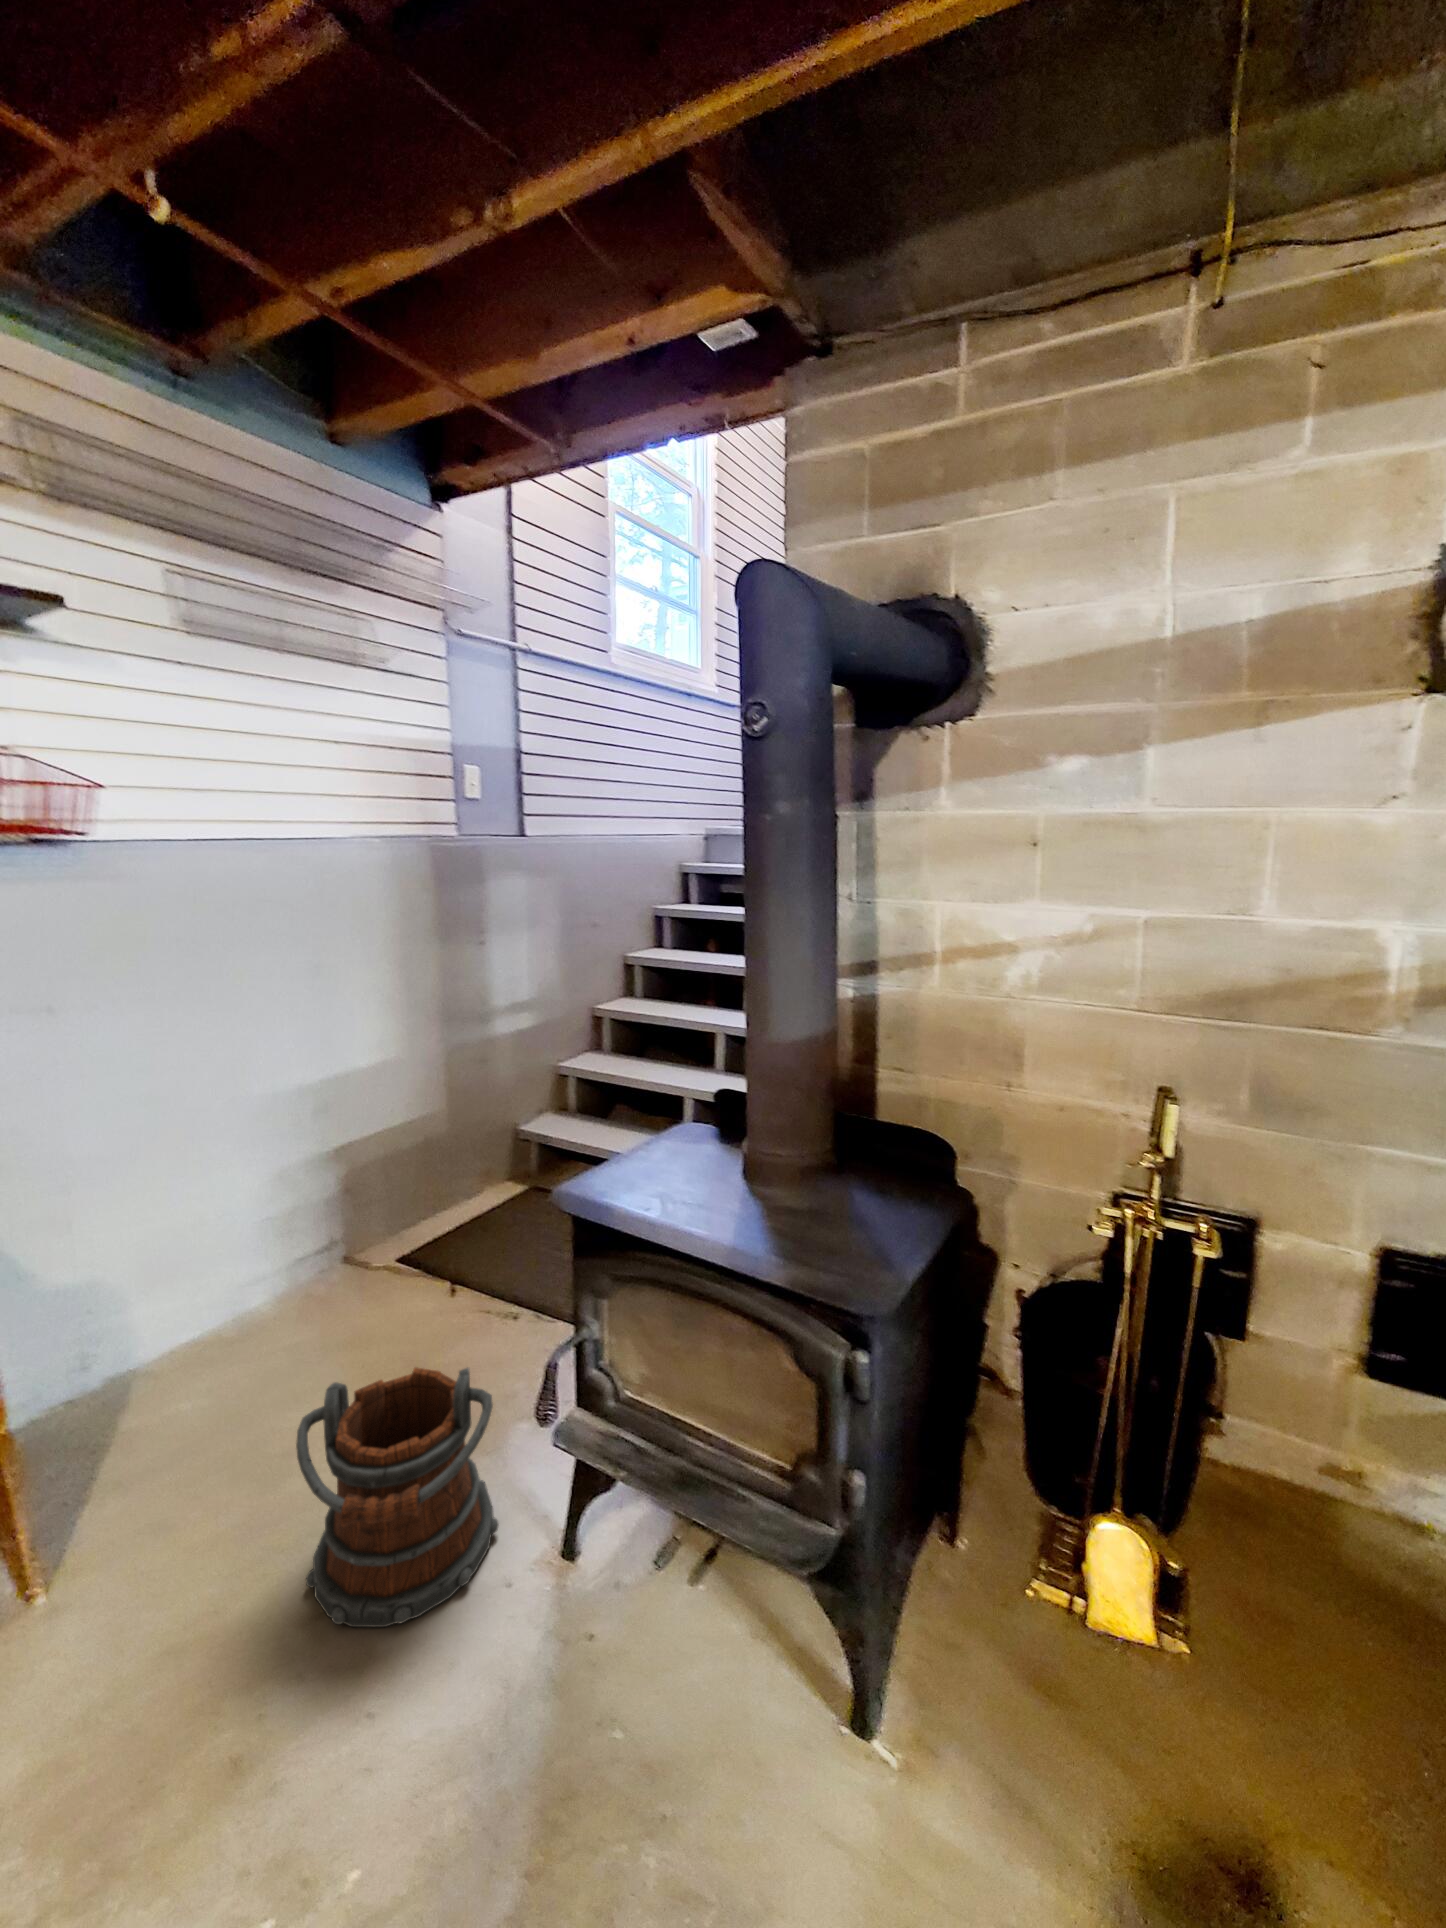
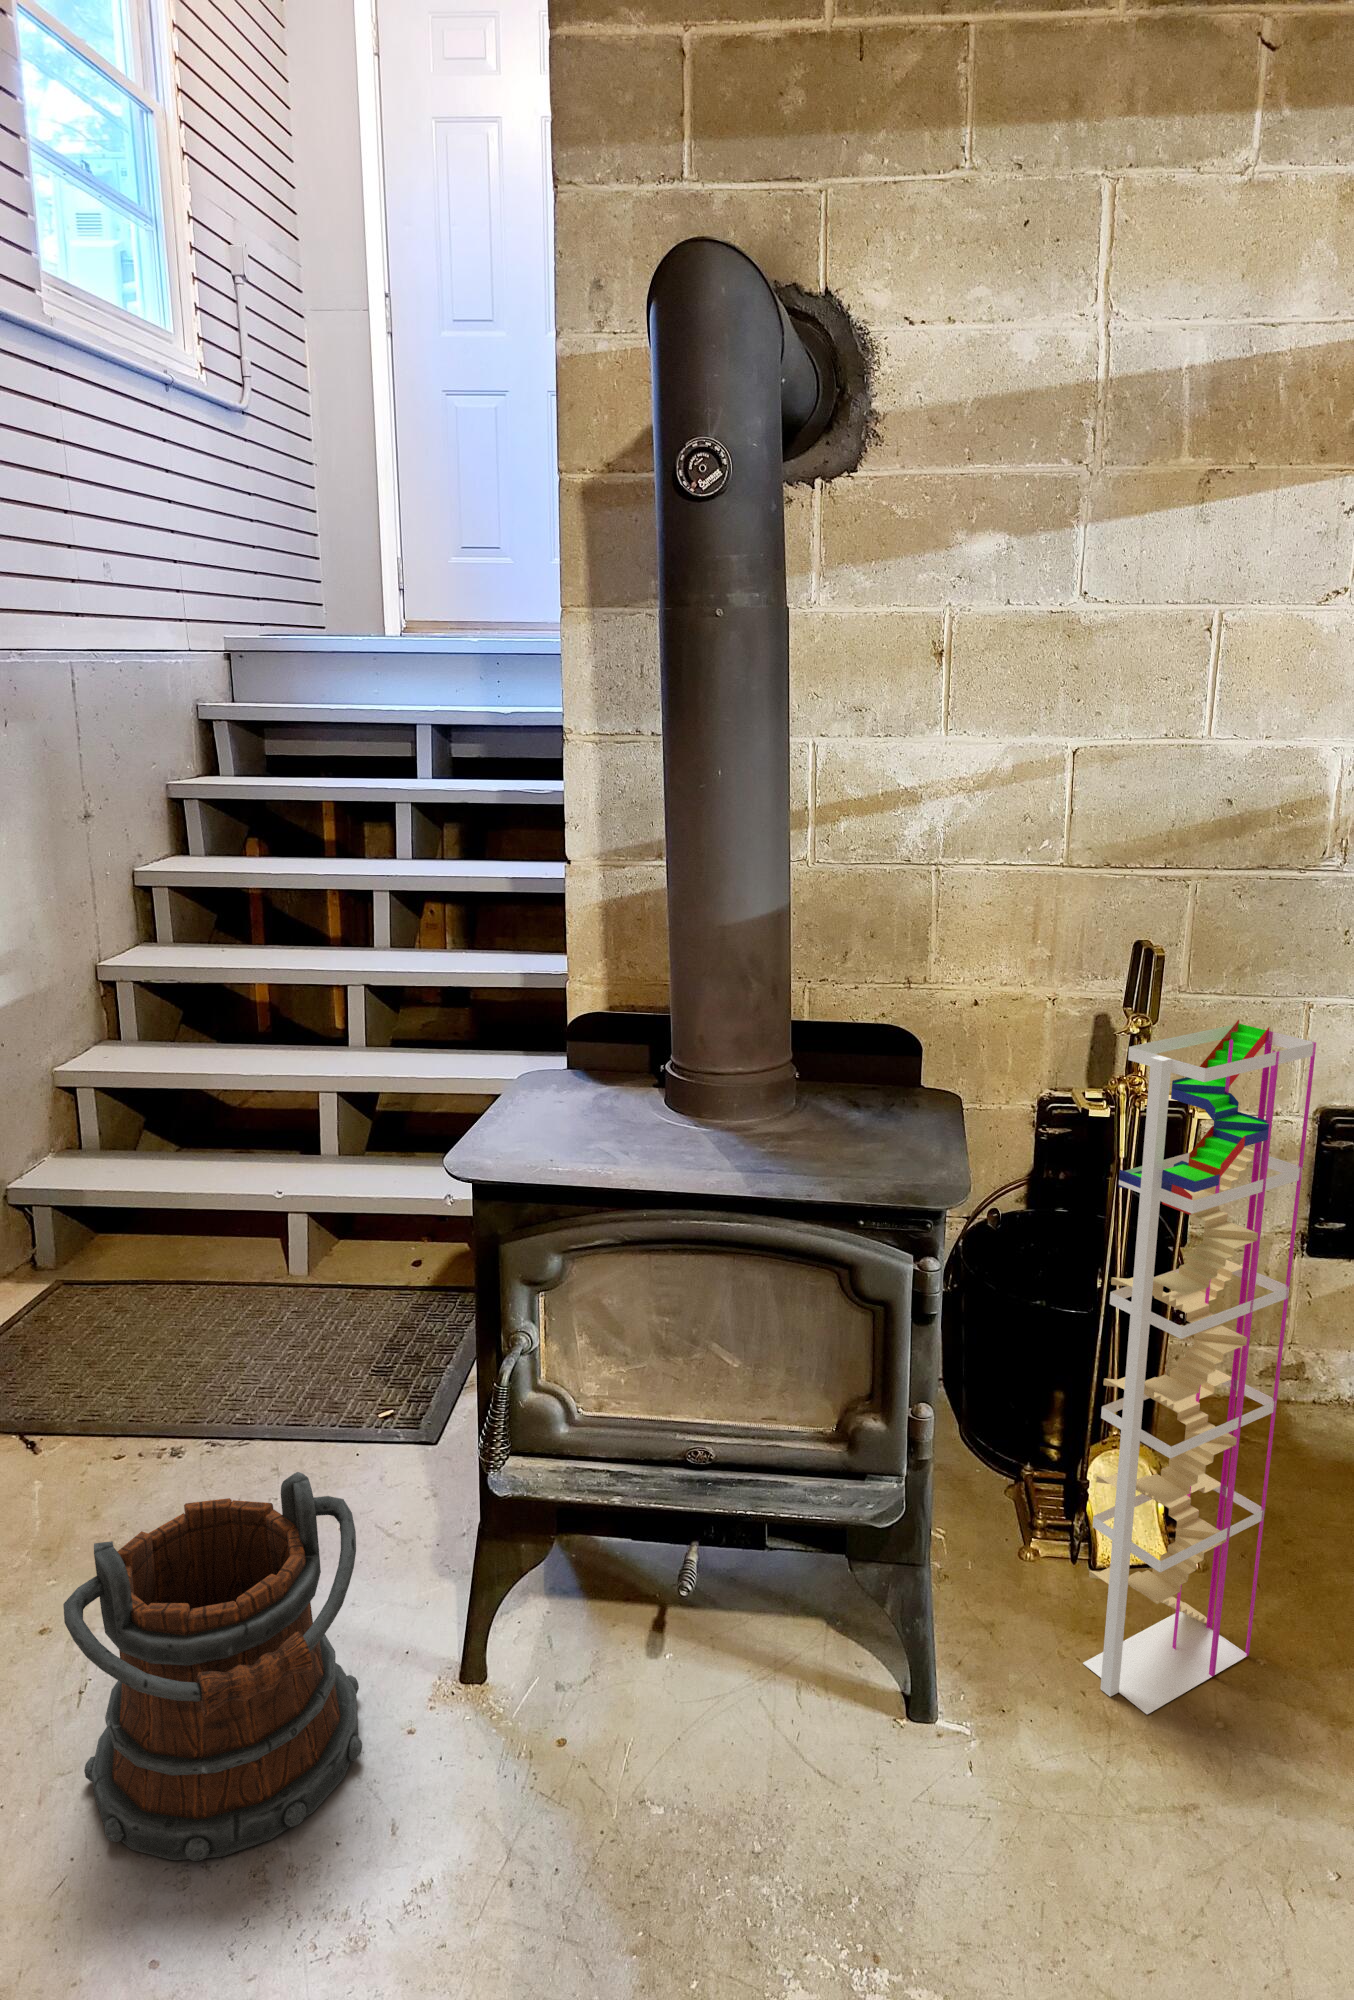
shelving unit: none [1030,1177,1252,1833] -> present [1083,1020,1316,1714]

